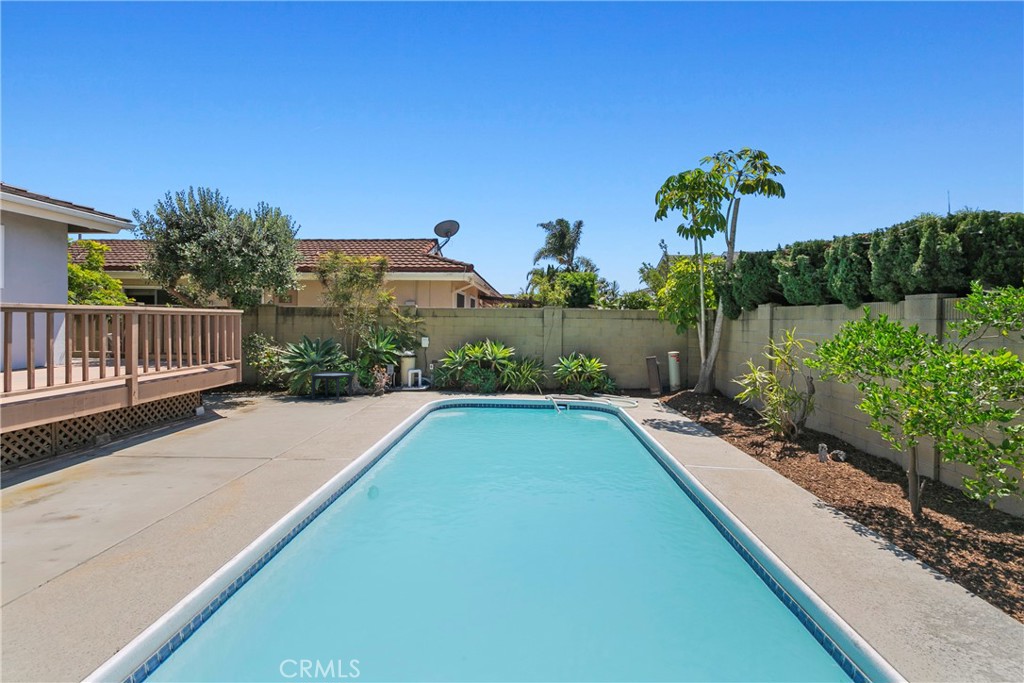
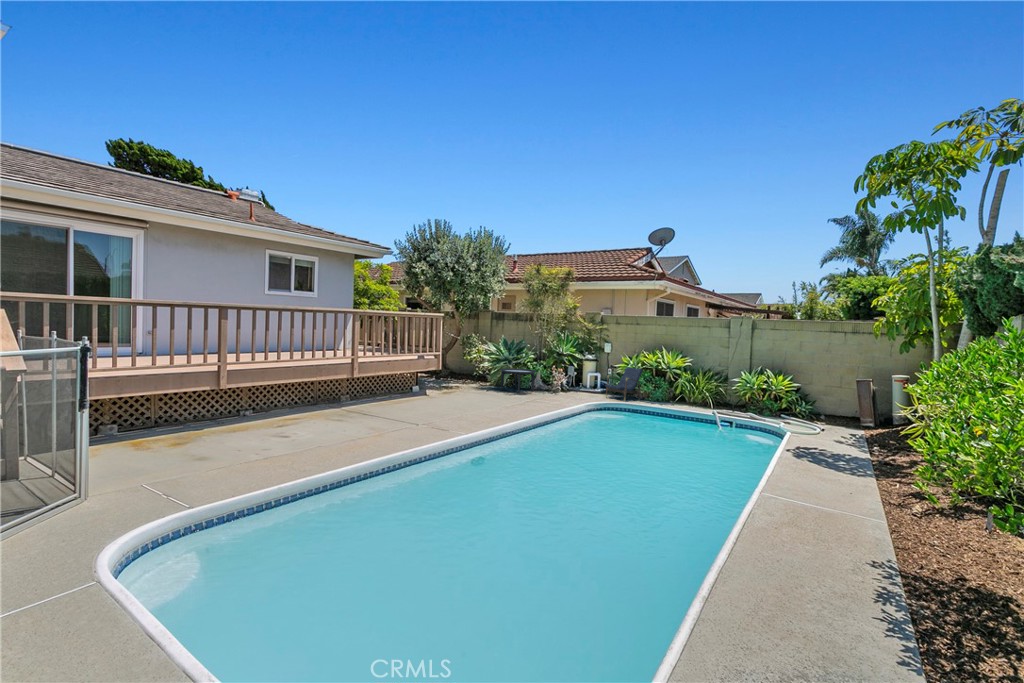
lounge chair: none [434,361,469,397] -> present [605,368,642,401]

